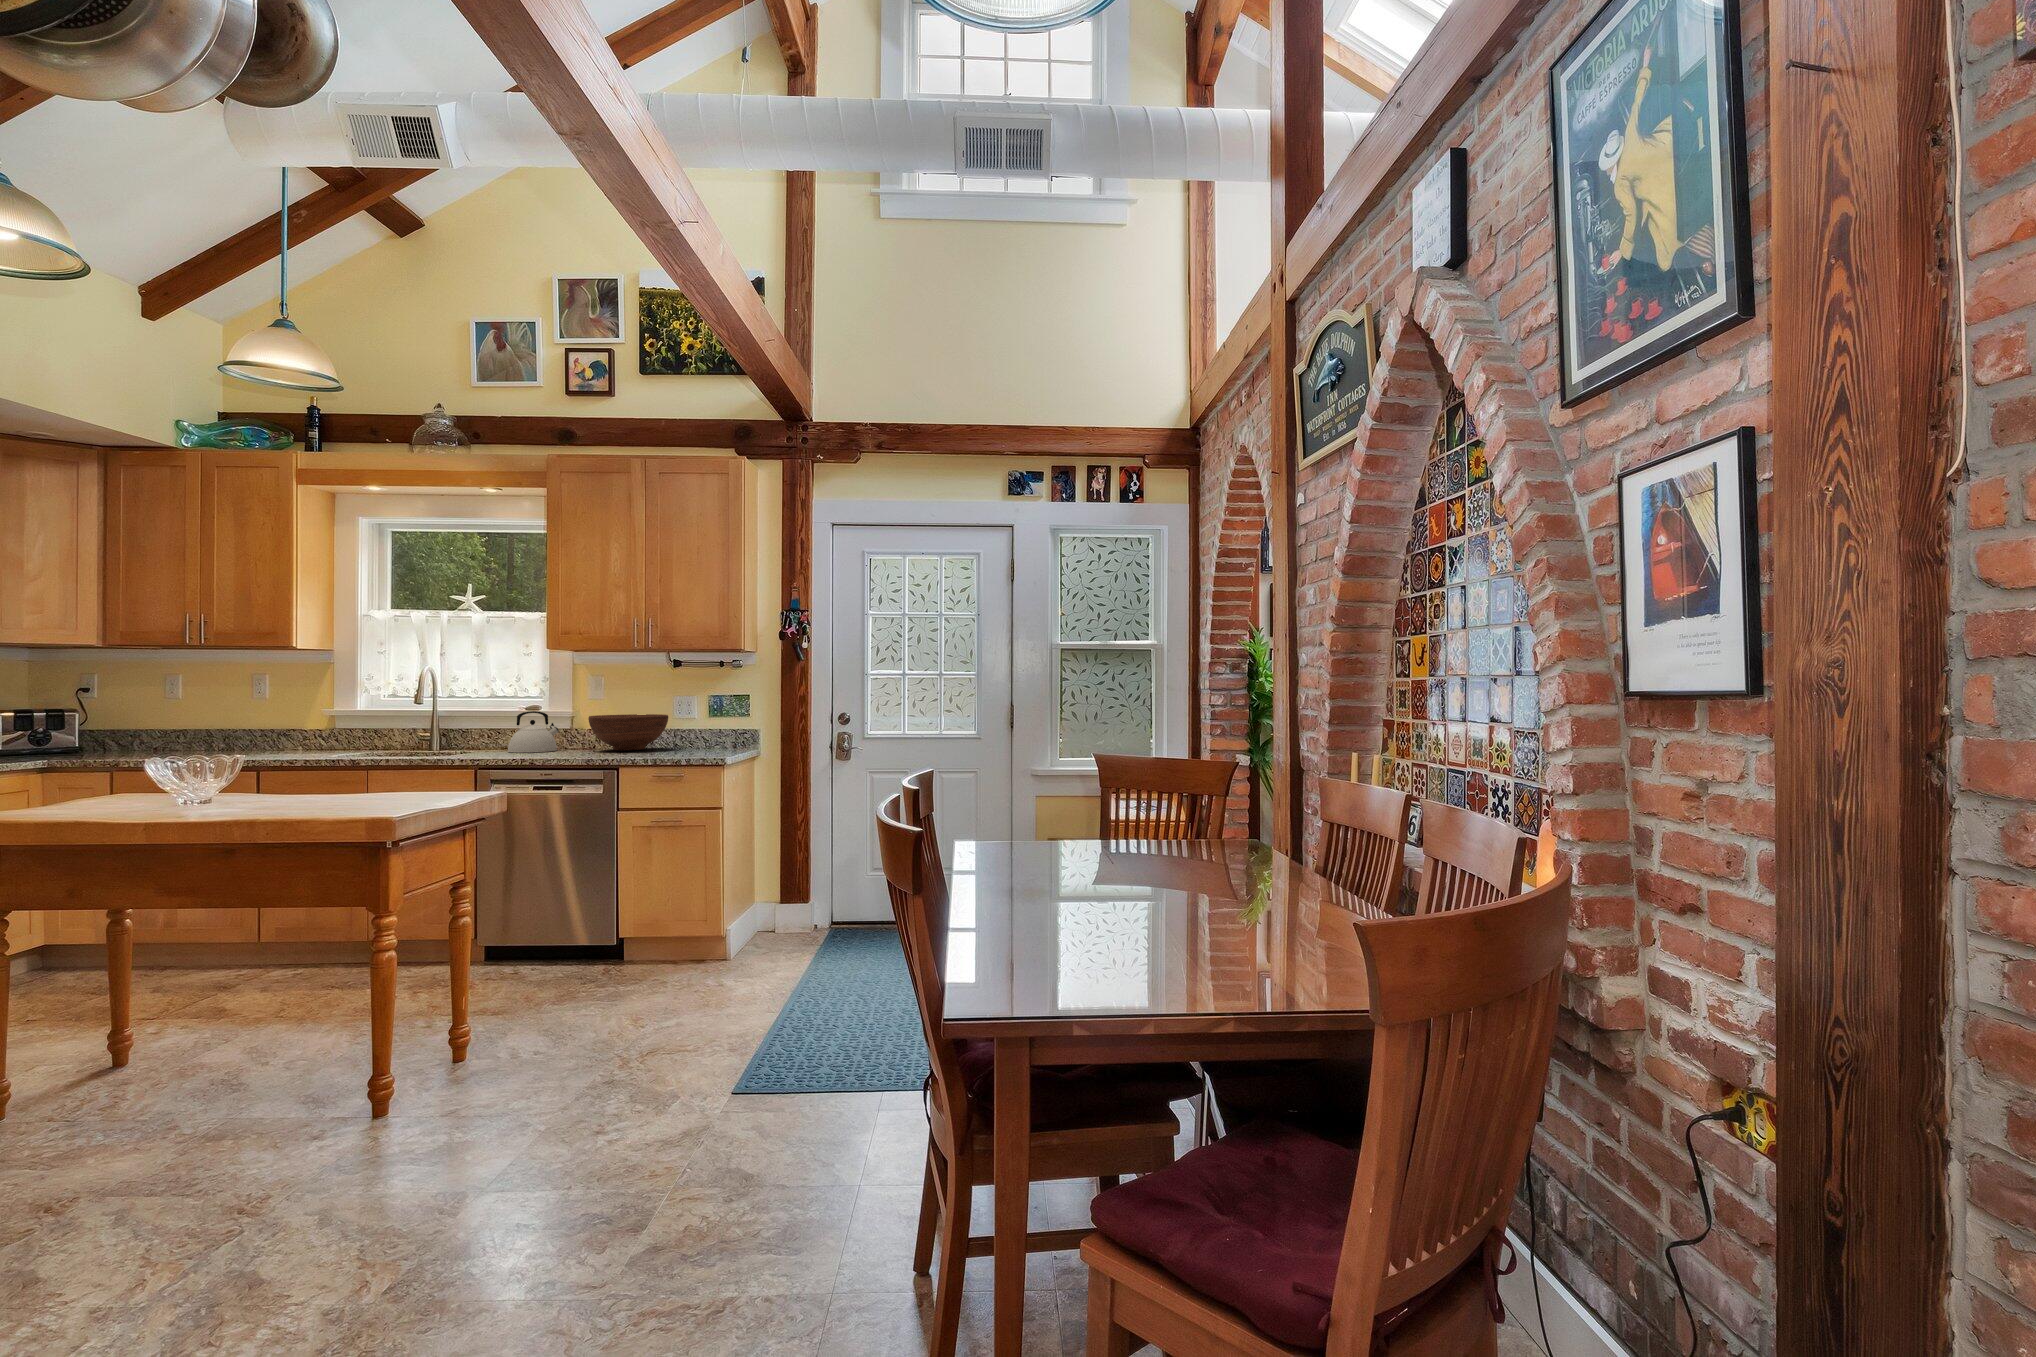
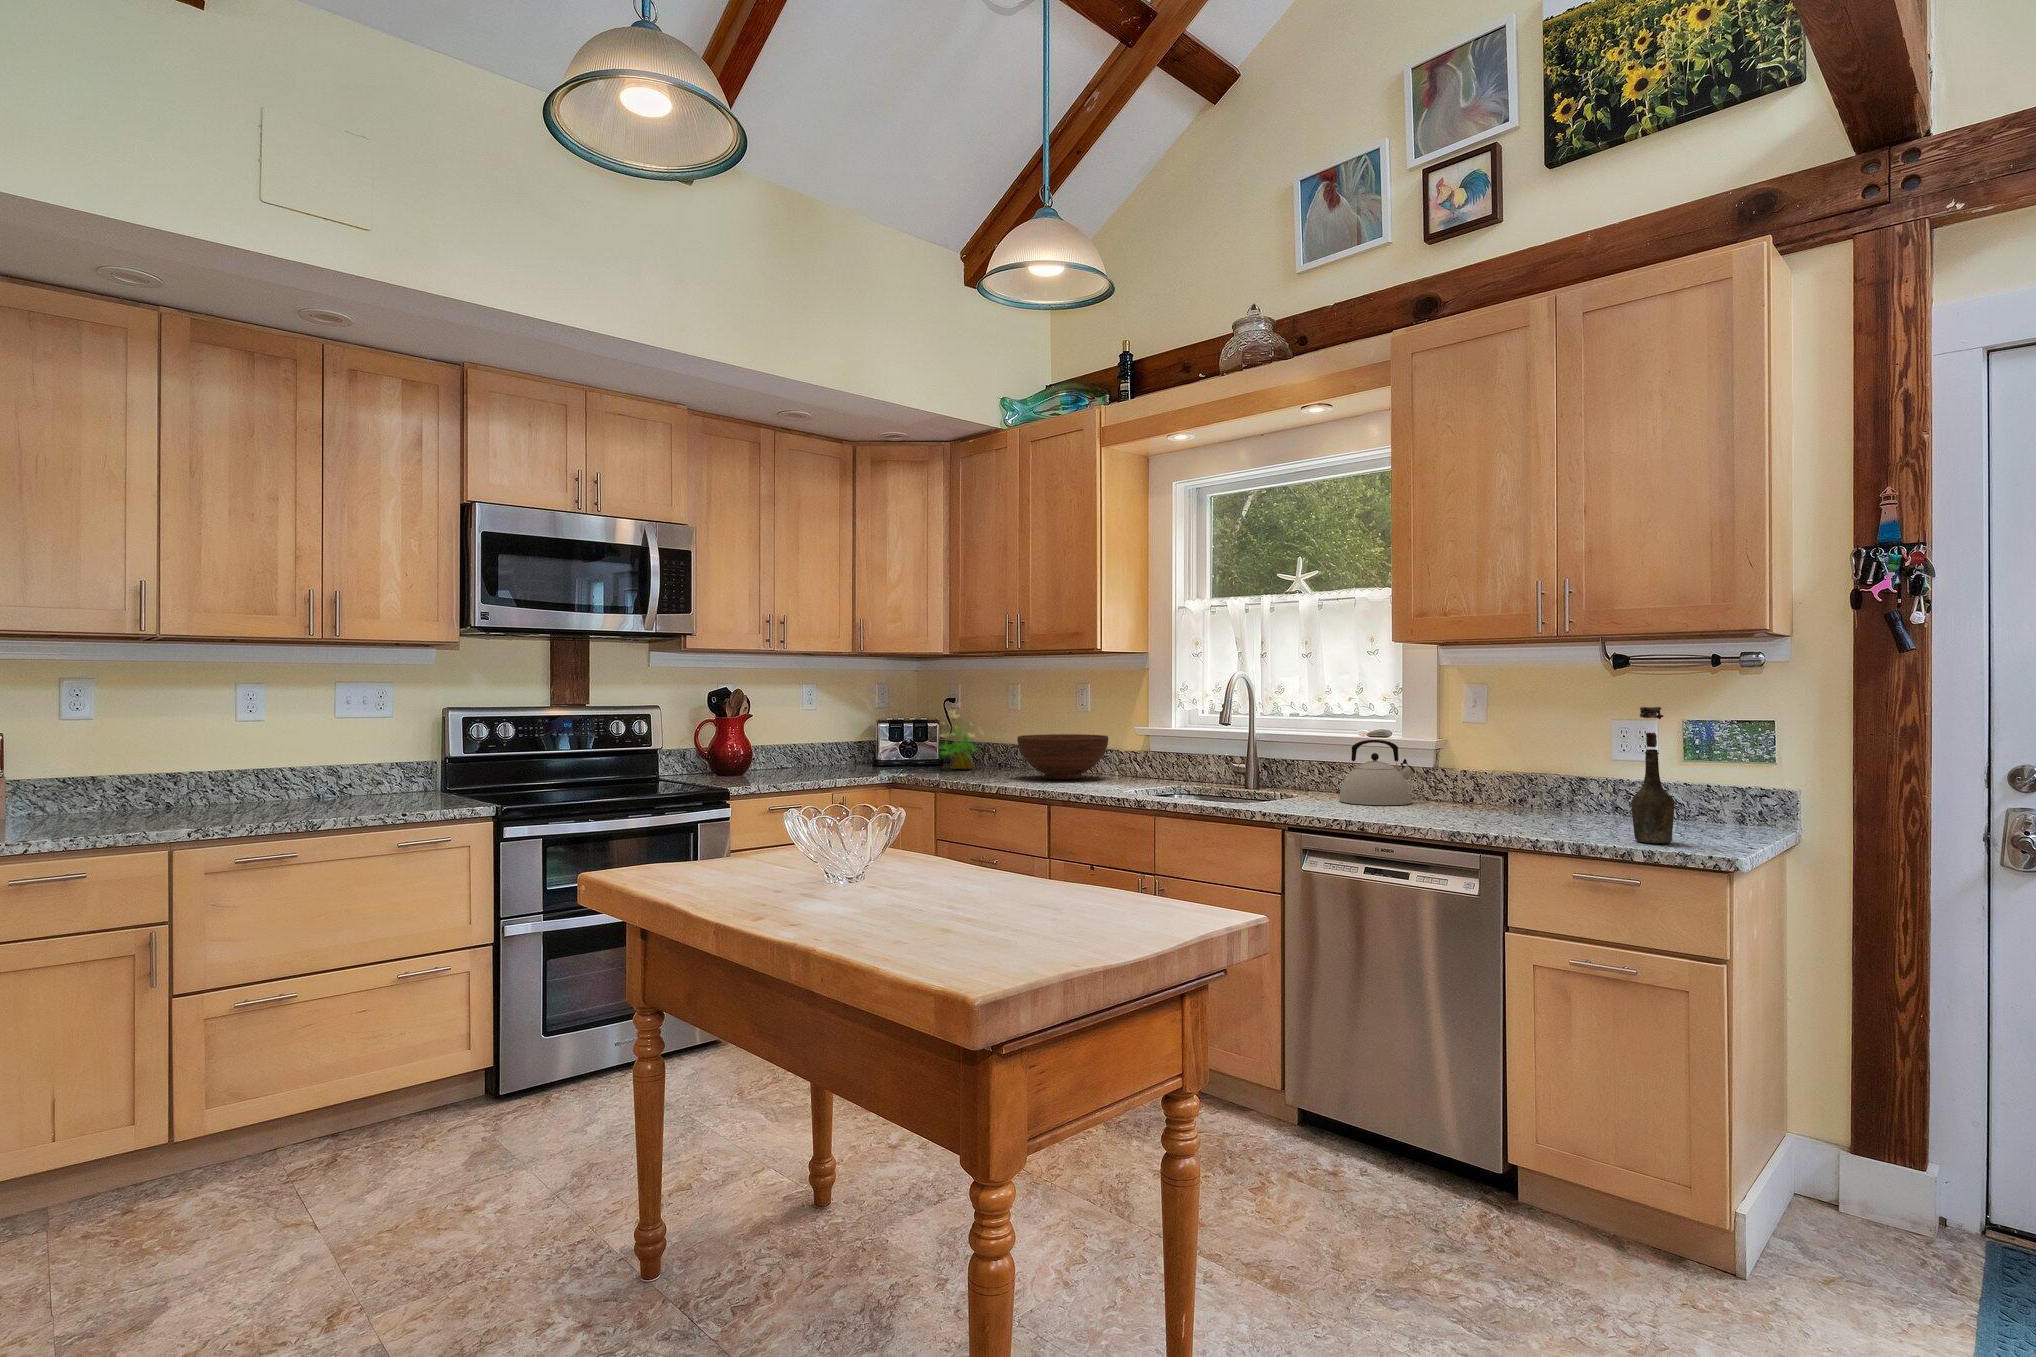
bottle: none [682,686,702,755] -> present [1631,706,1675,844]
potted plant: none [81,693,142,754] -> present [939,711,983,769]
fruit bowl: present [588,714,668,751] -> present [1017,734,1108,779]

